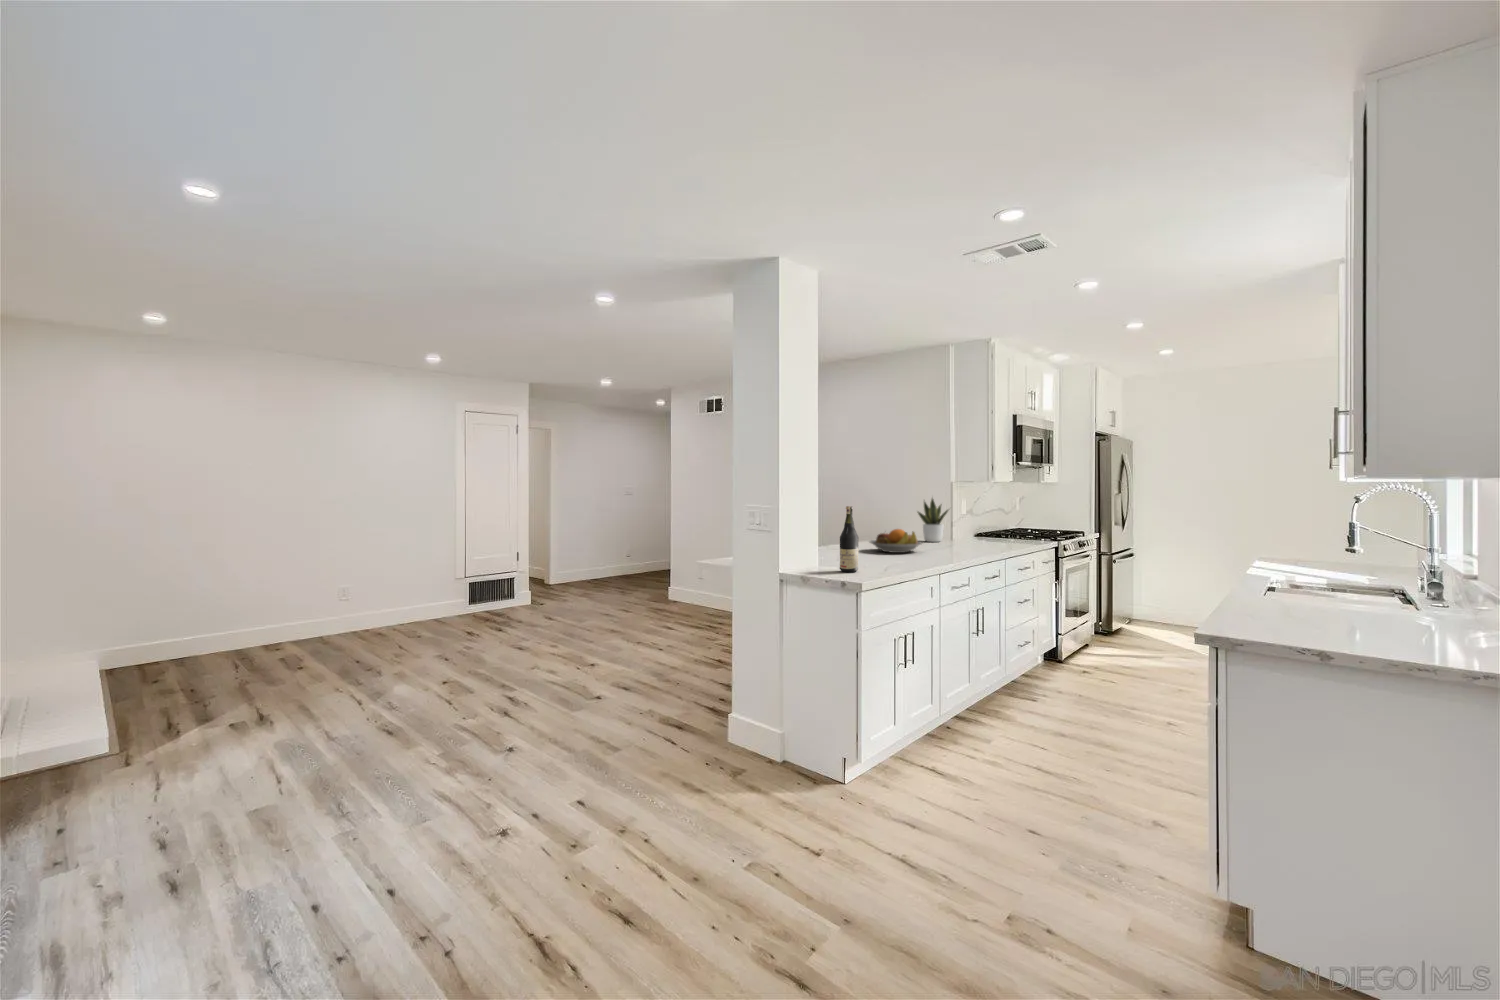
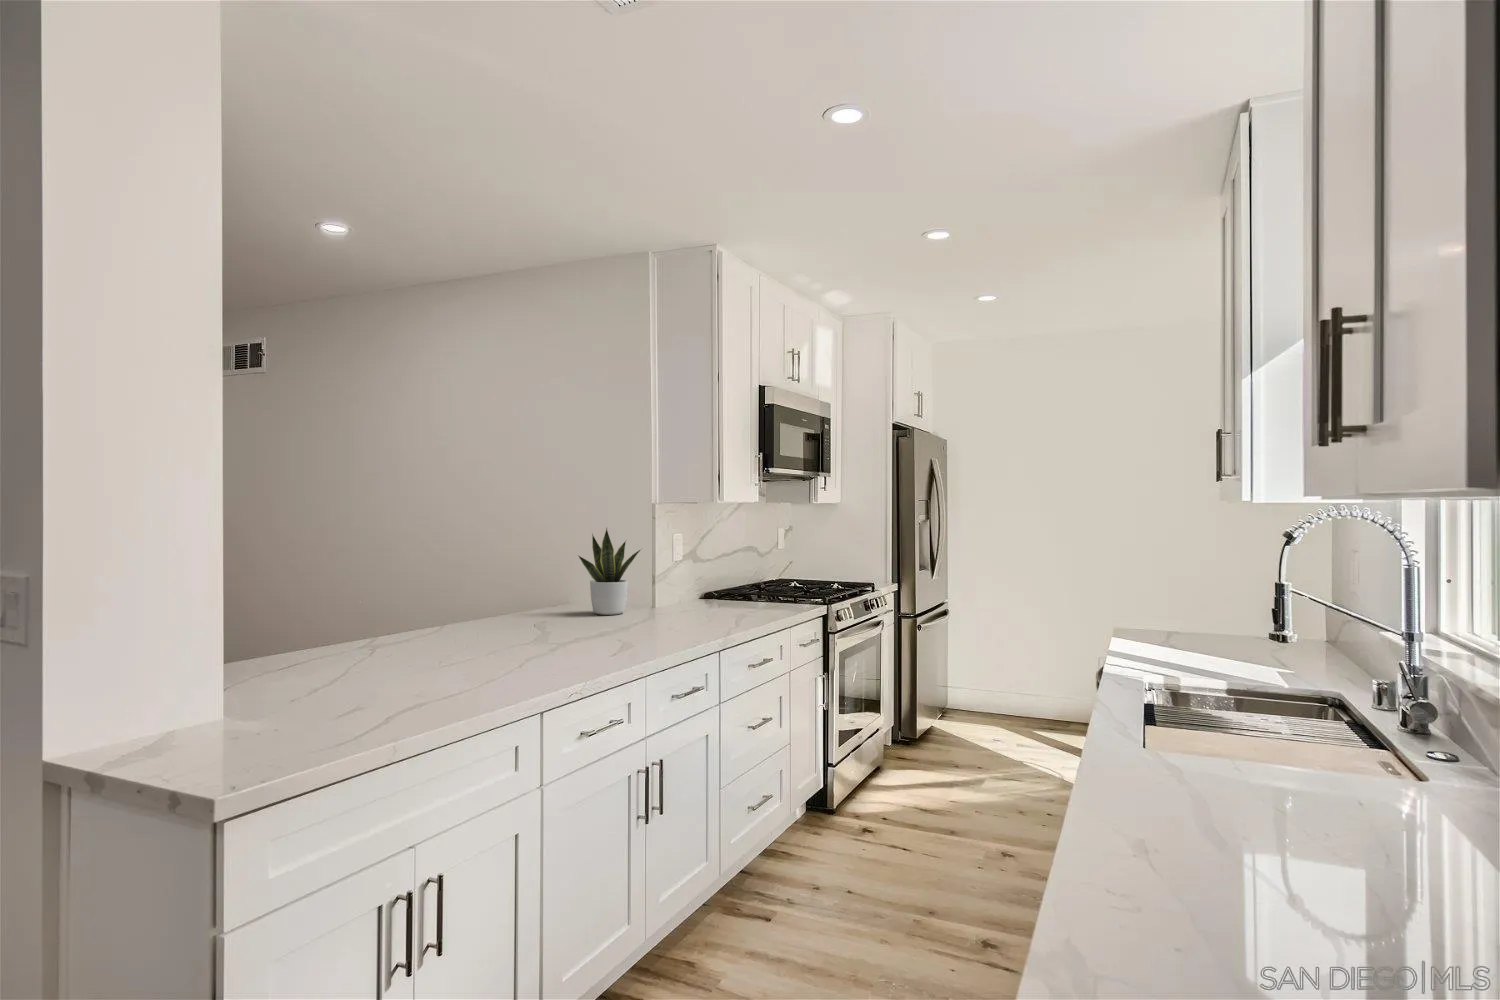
wine bottle: present [840,506,859,572] -> none [244,566,299,737]
fruit bowl: present [869,529,923,553] -> none [440,600,556,650]

